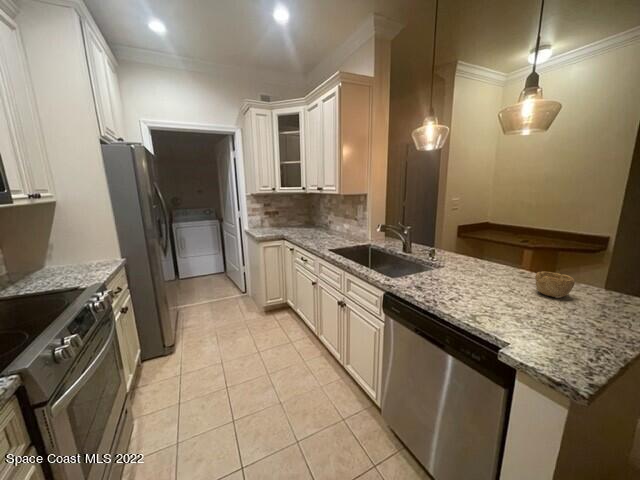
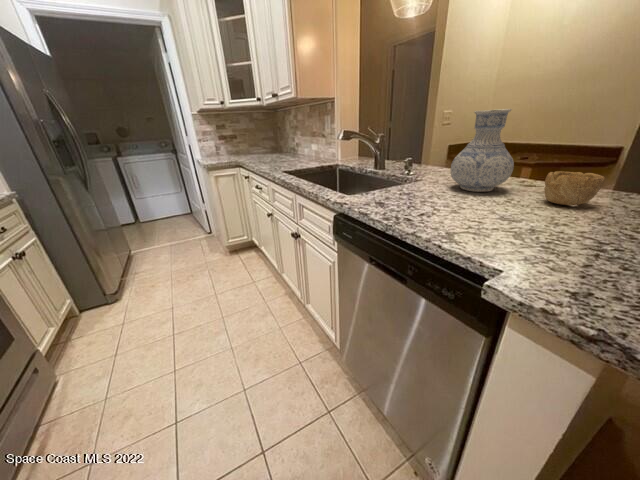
vase: none [466,224,512,280] -> present [450,109,514,192]

